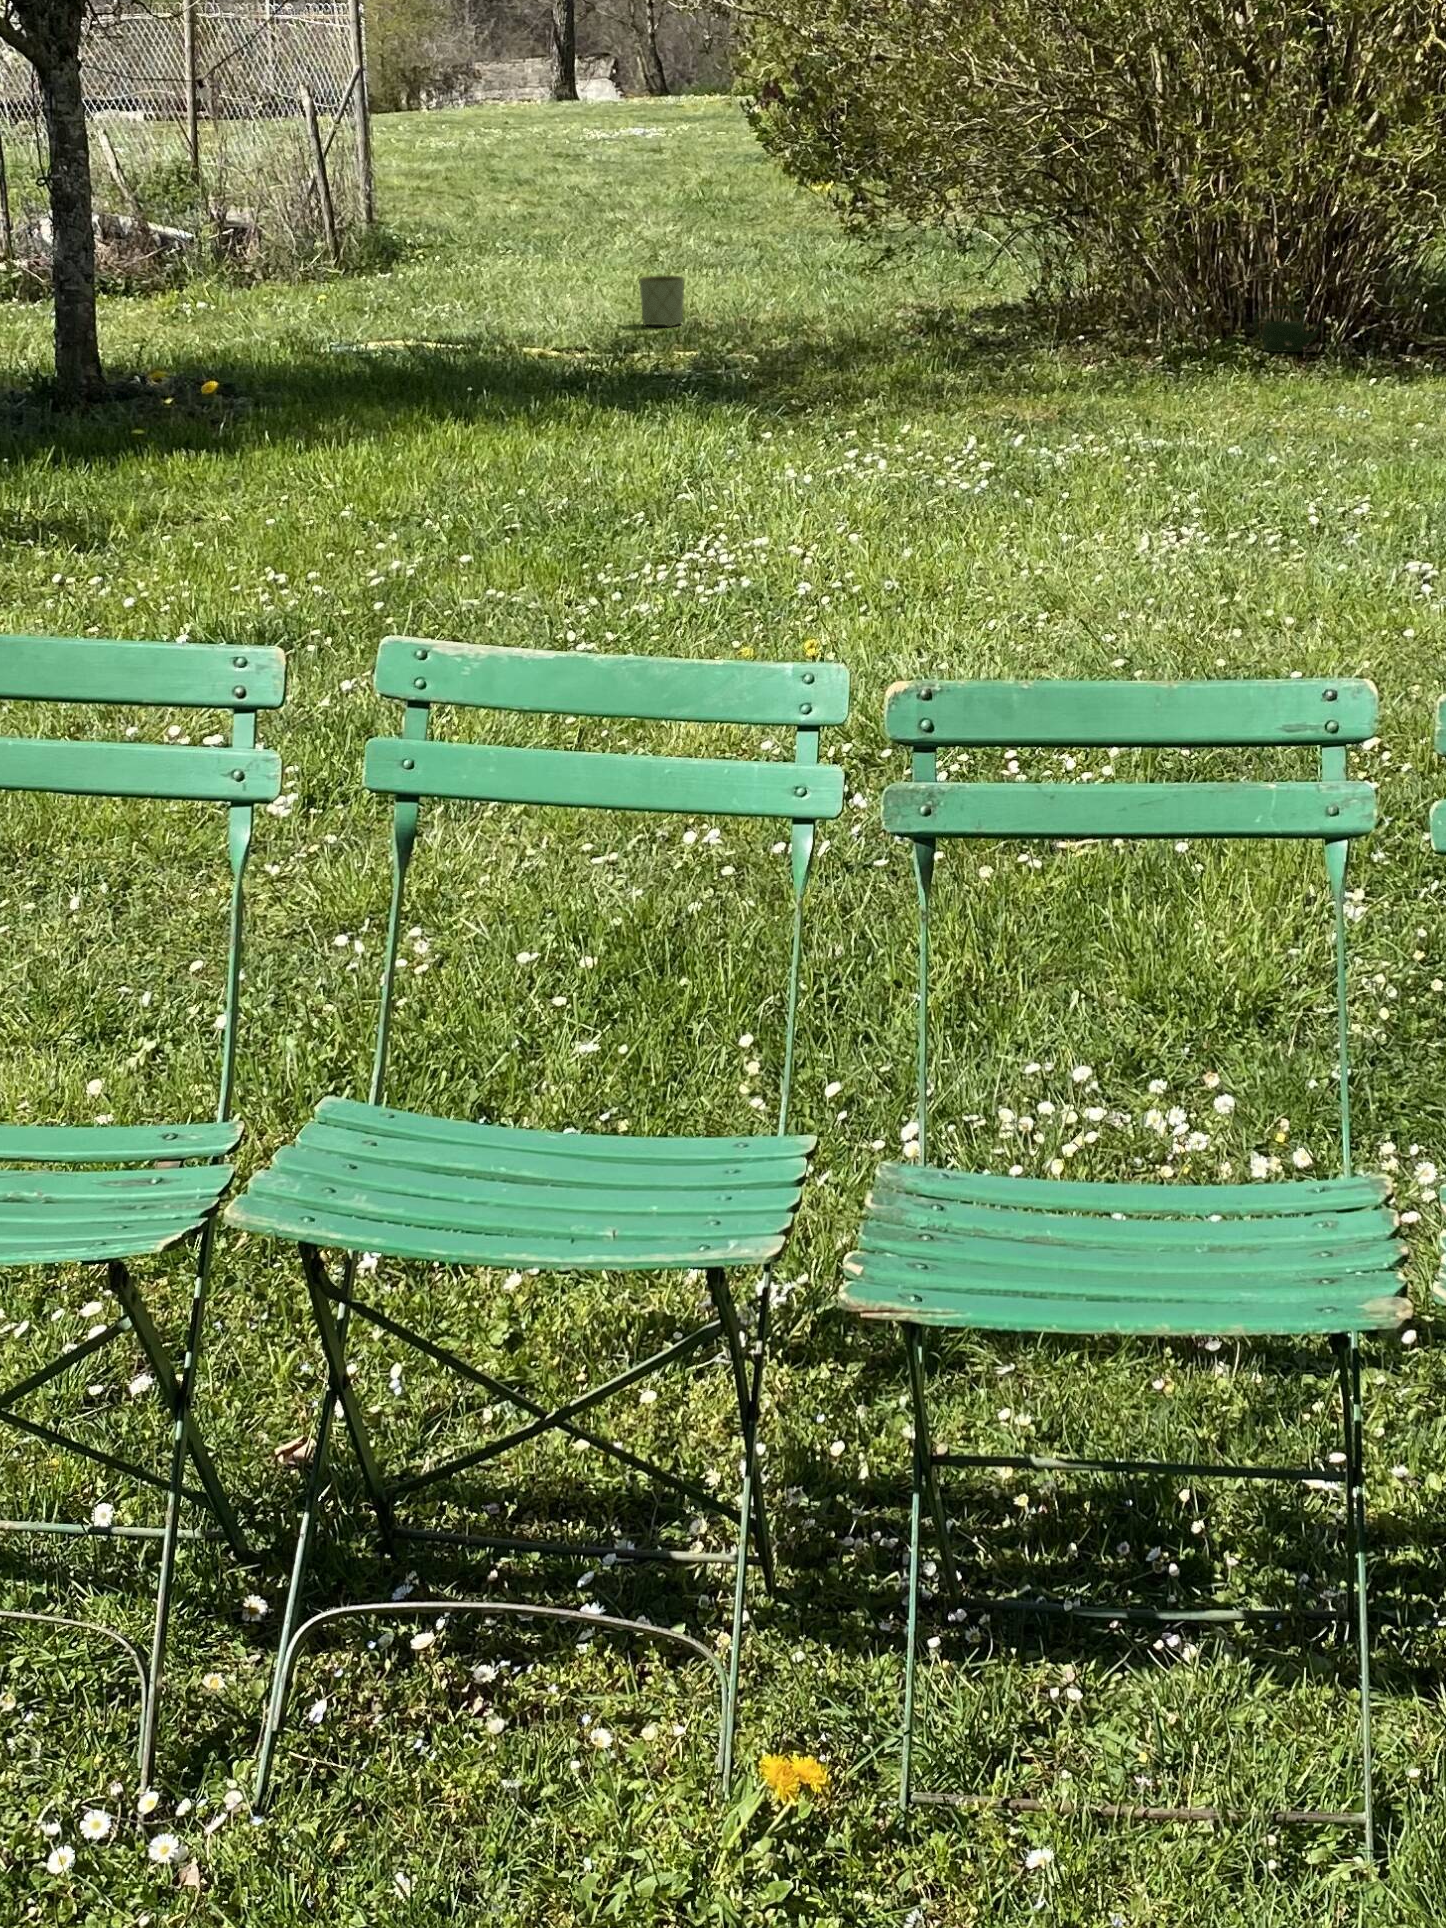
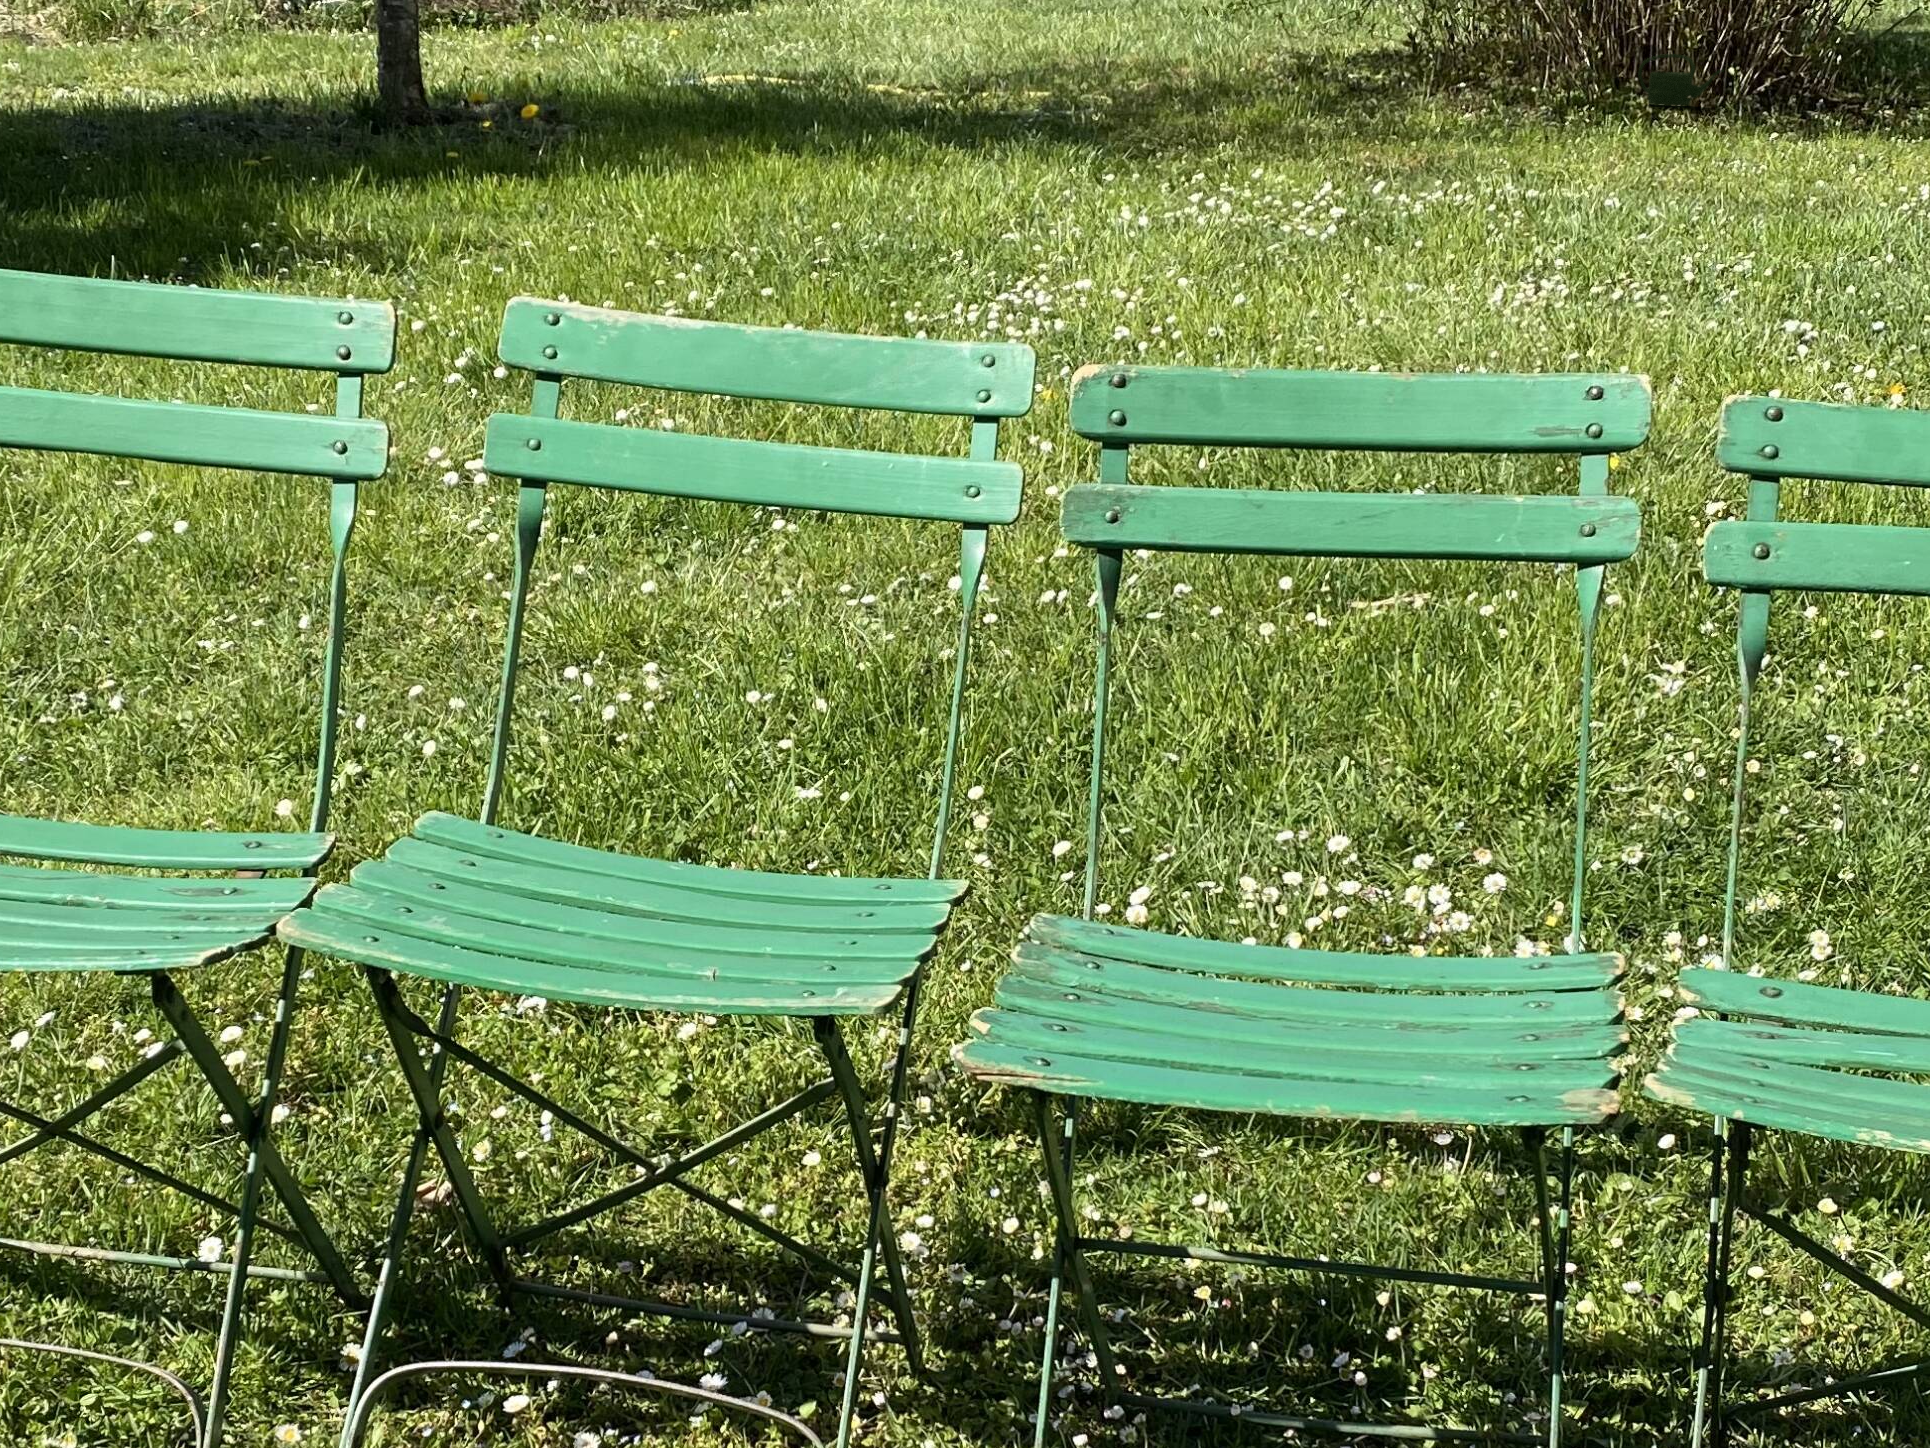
planter: present [639,276,684,327] -> none [980,13,1028,69]

